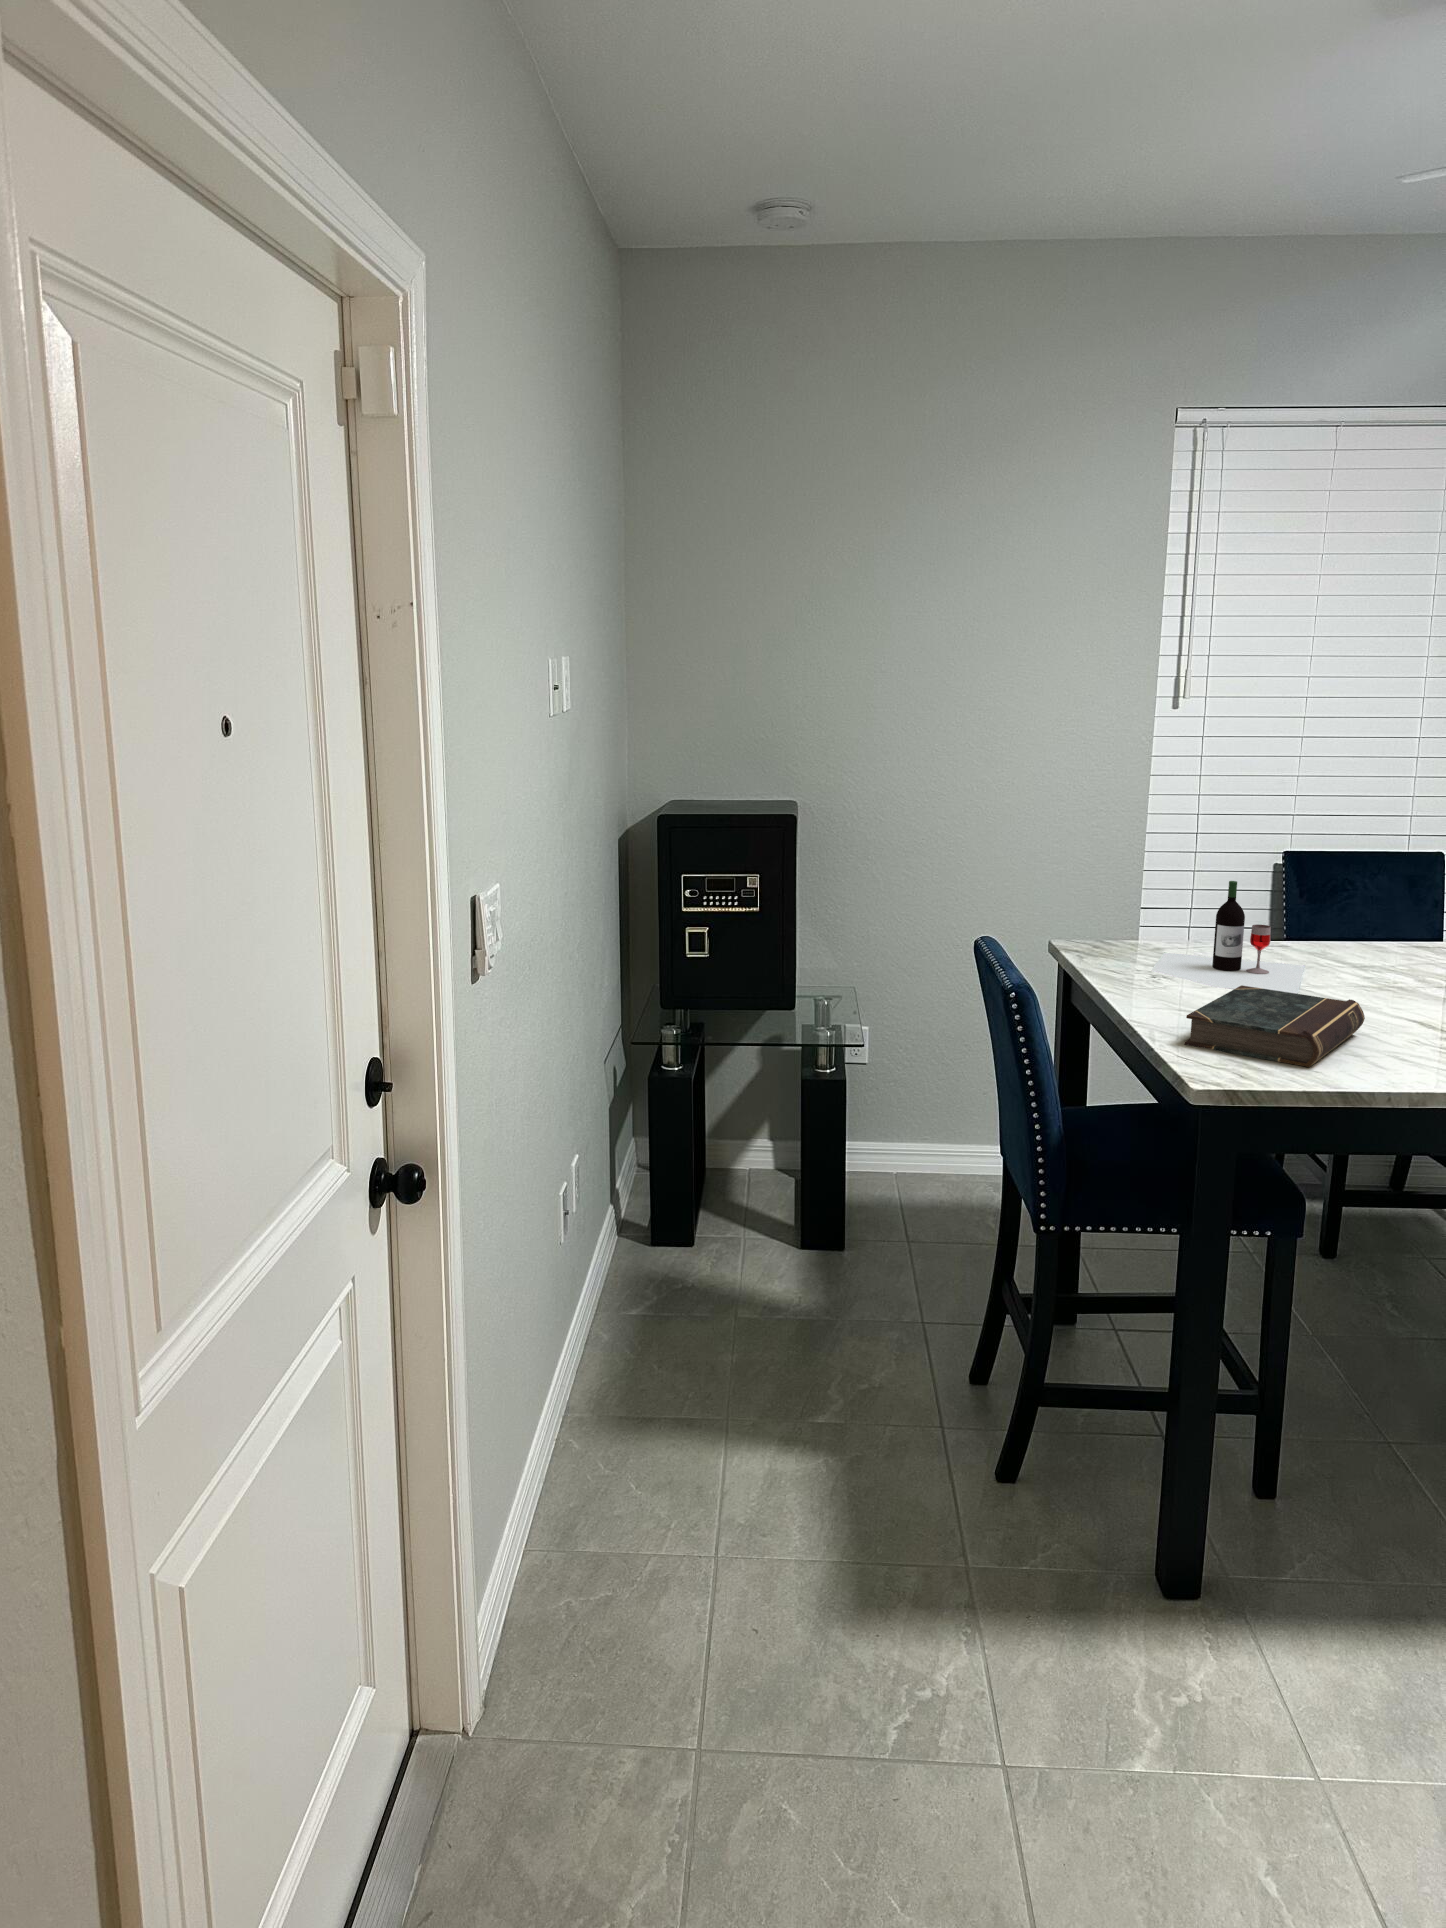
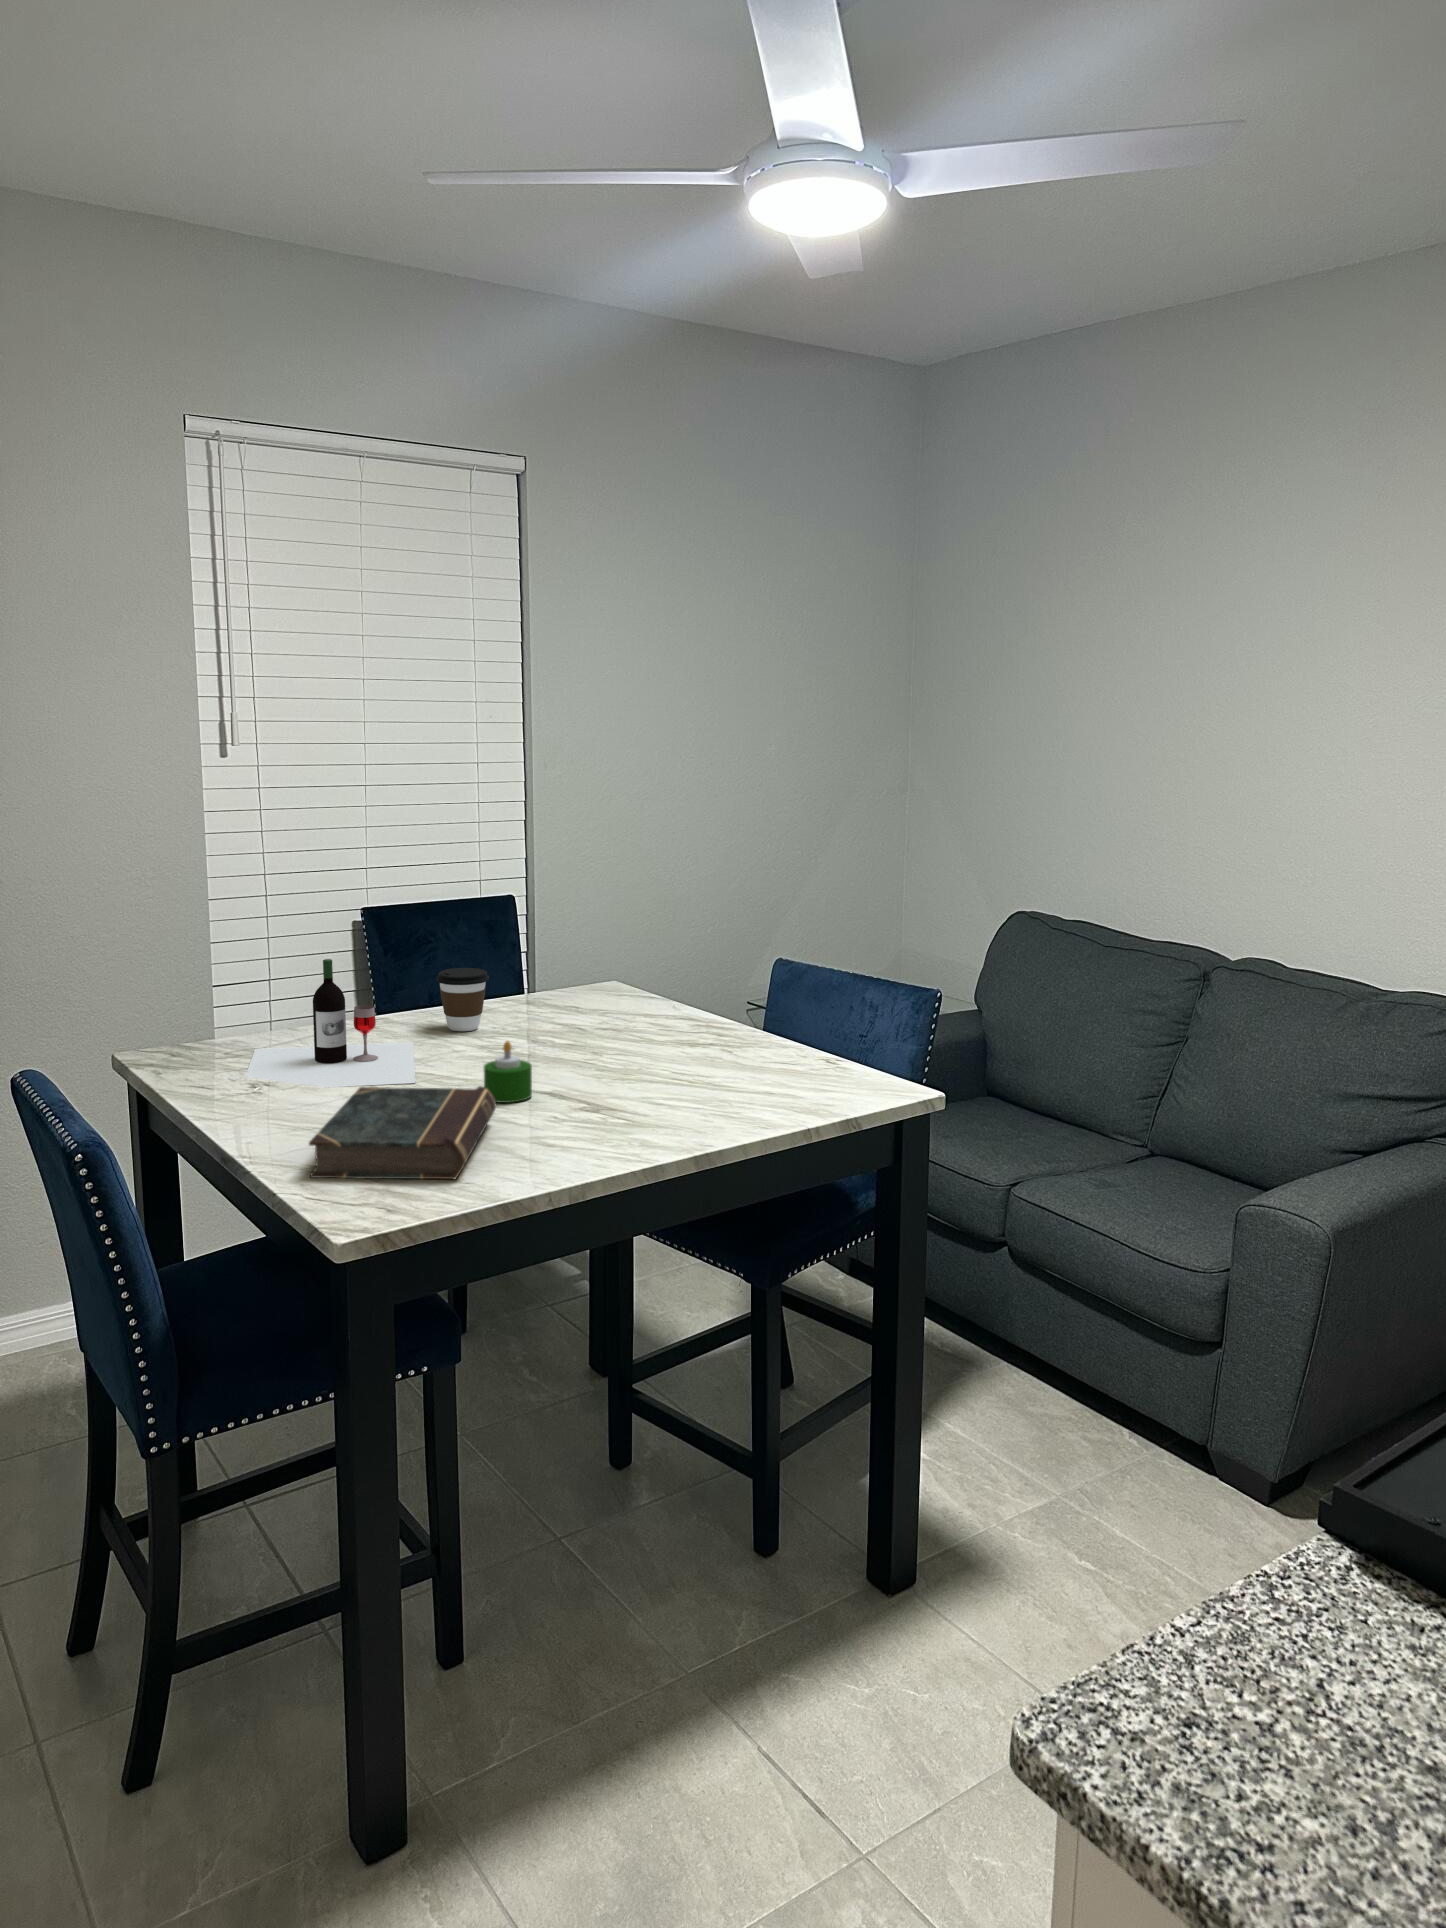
coffee cup: none [1337,905,1391,964] -> present [436,968,489,1031]
candle: none [1359,966,1410,1023] -> present [484,1041,532,1103]

